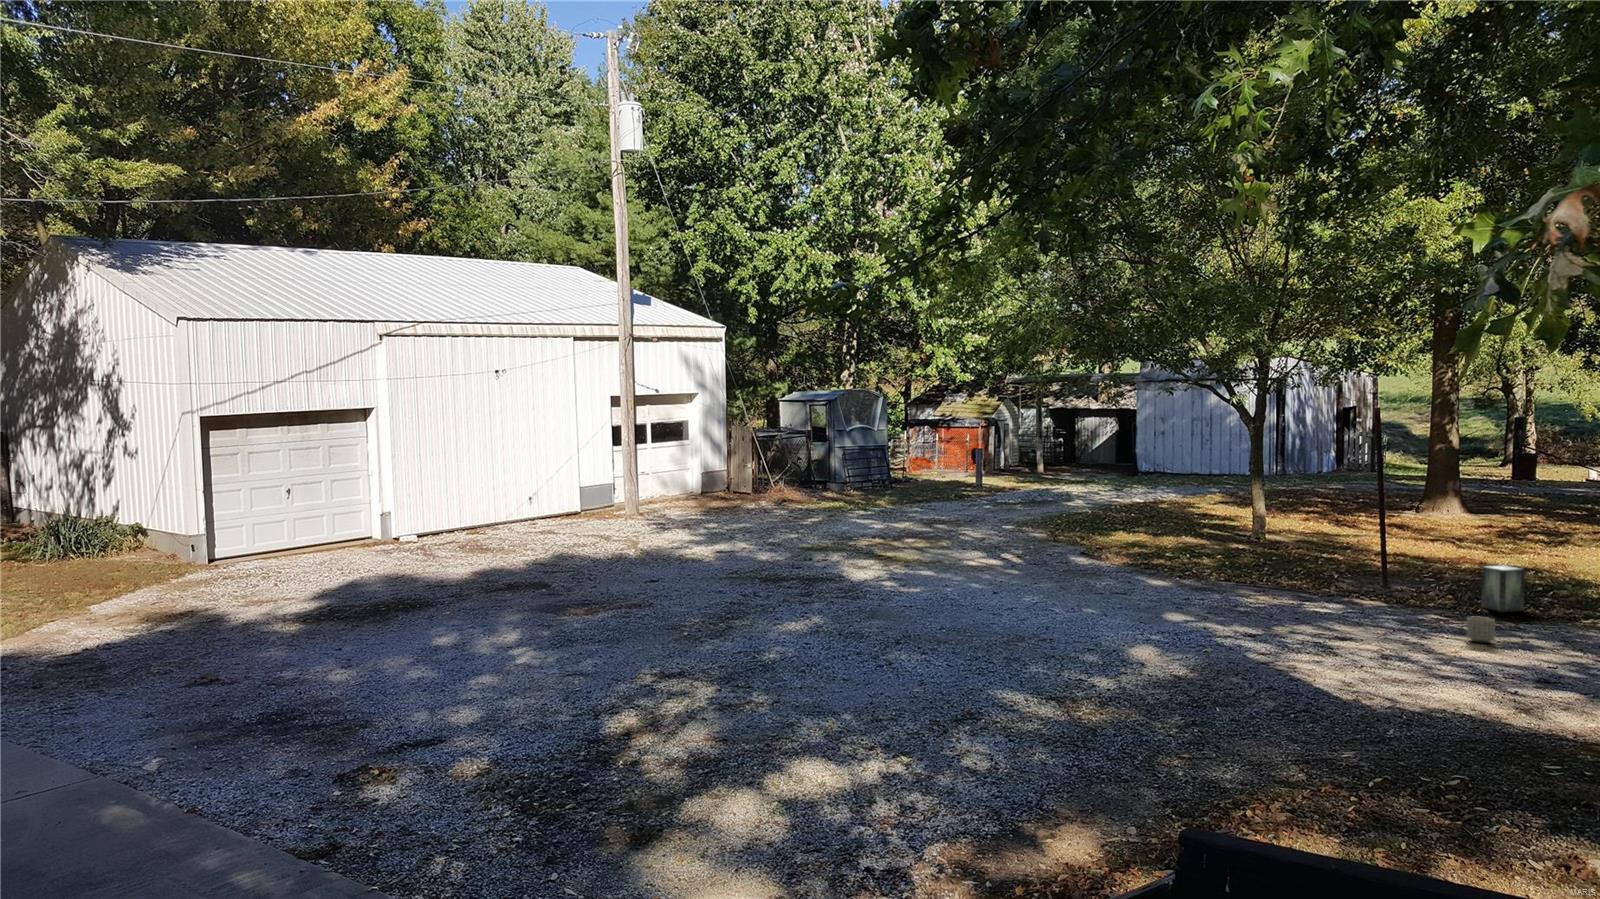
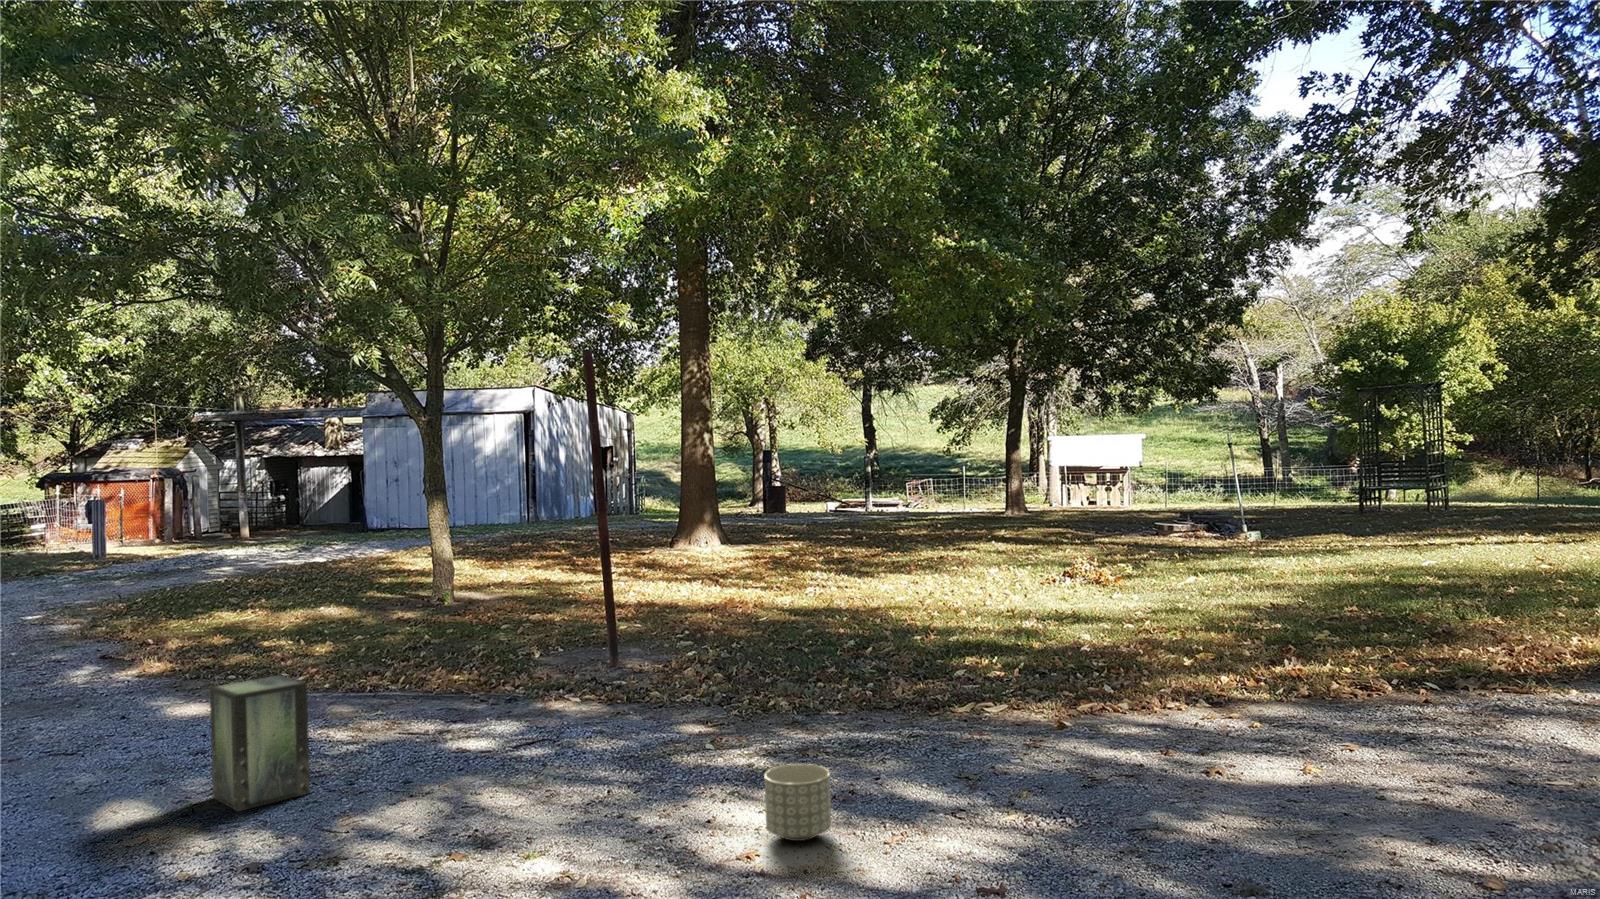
storage box: present [1481,565,1525,612] -> present [210,675,310,811]

